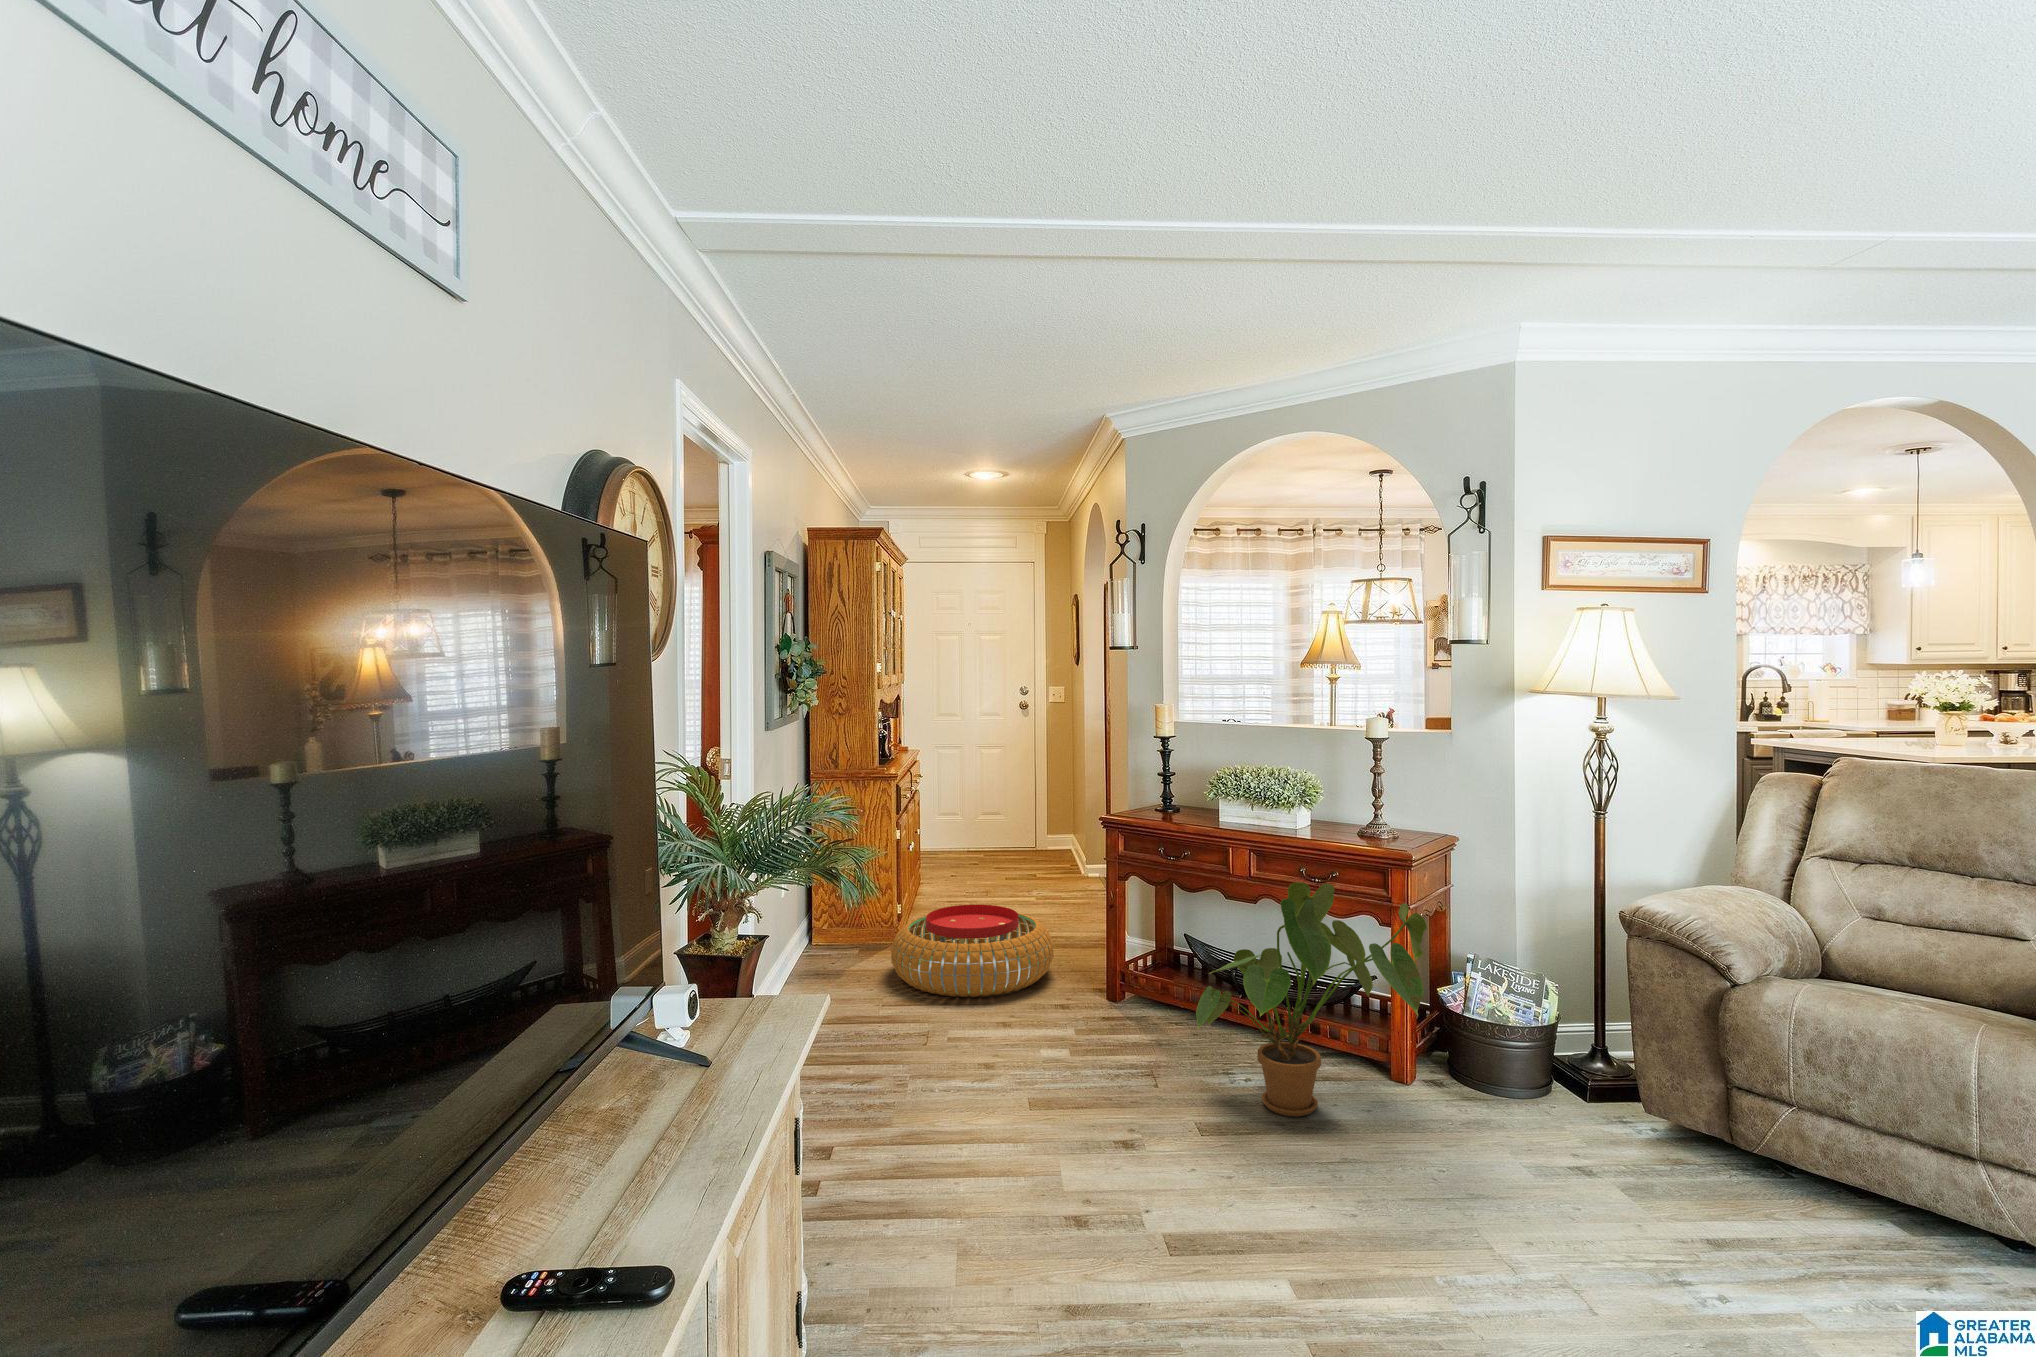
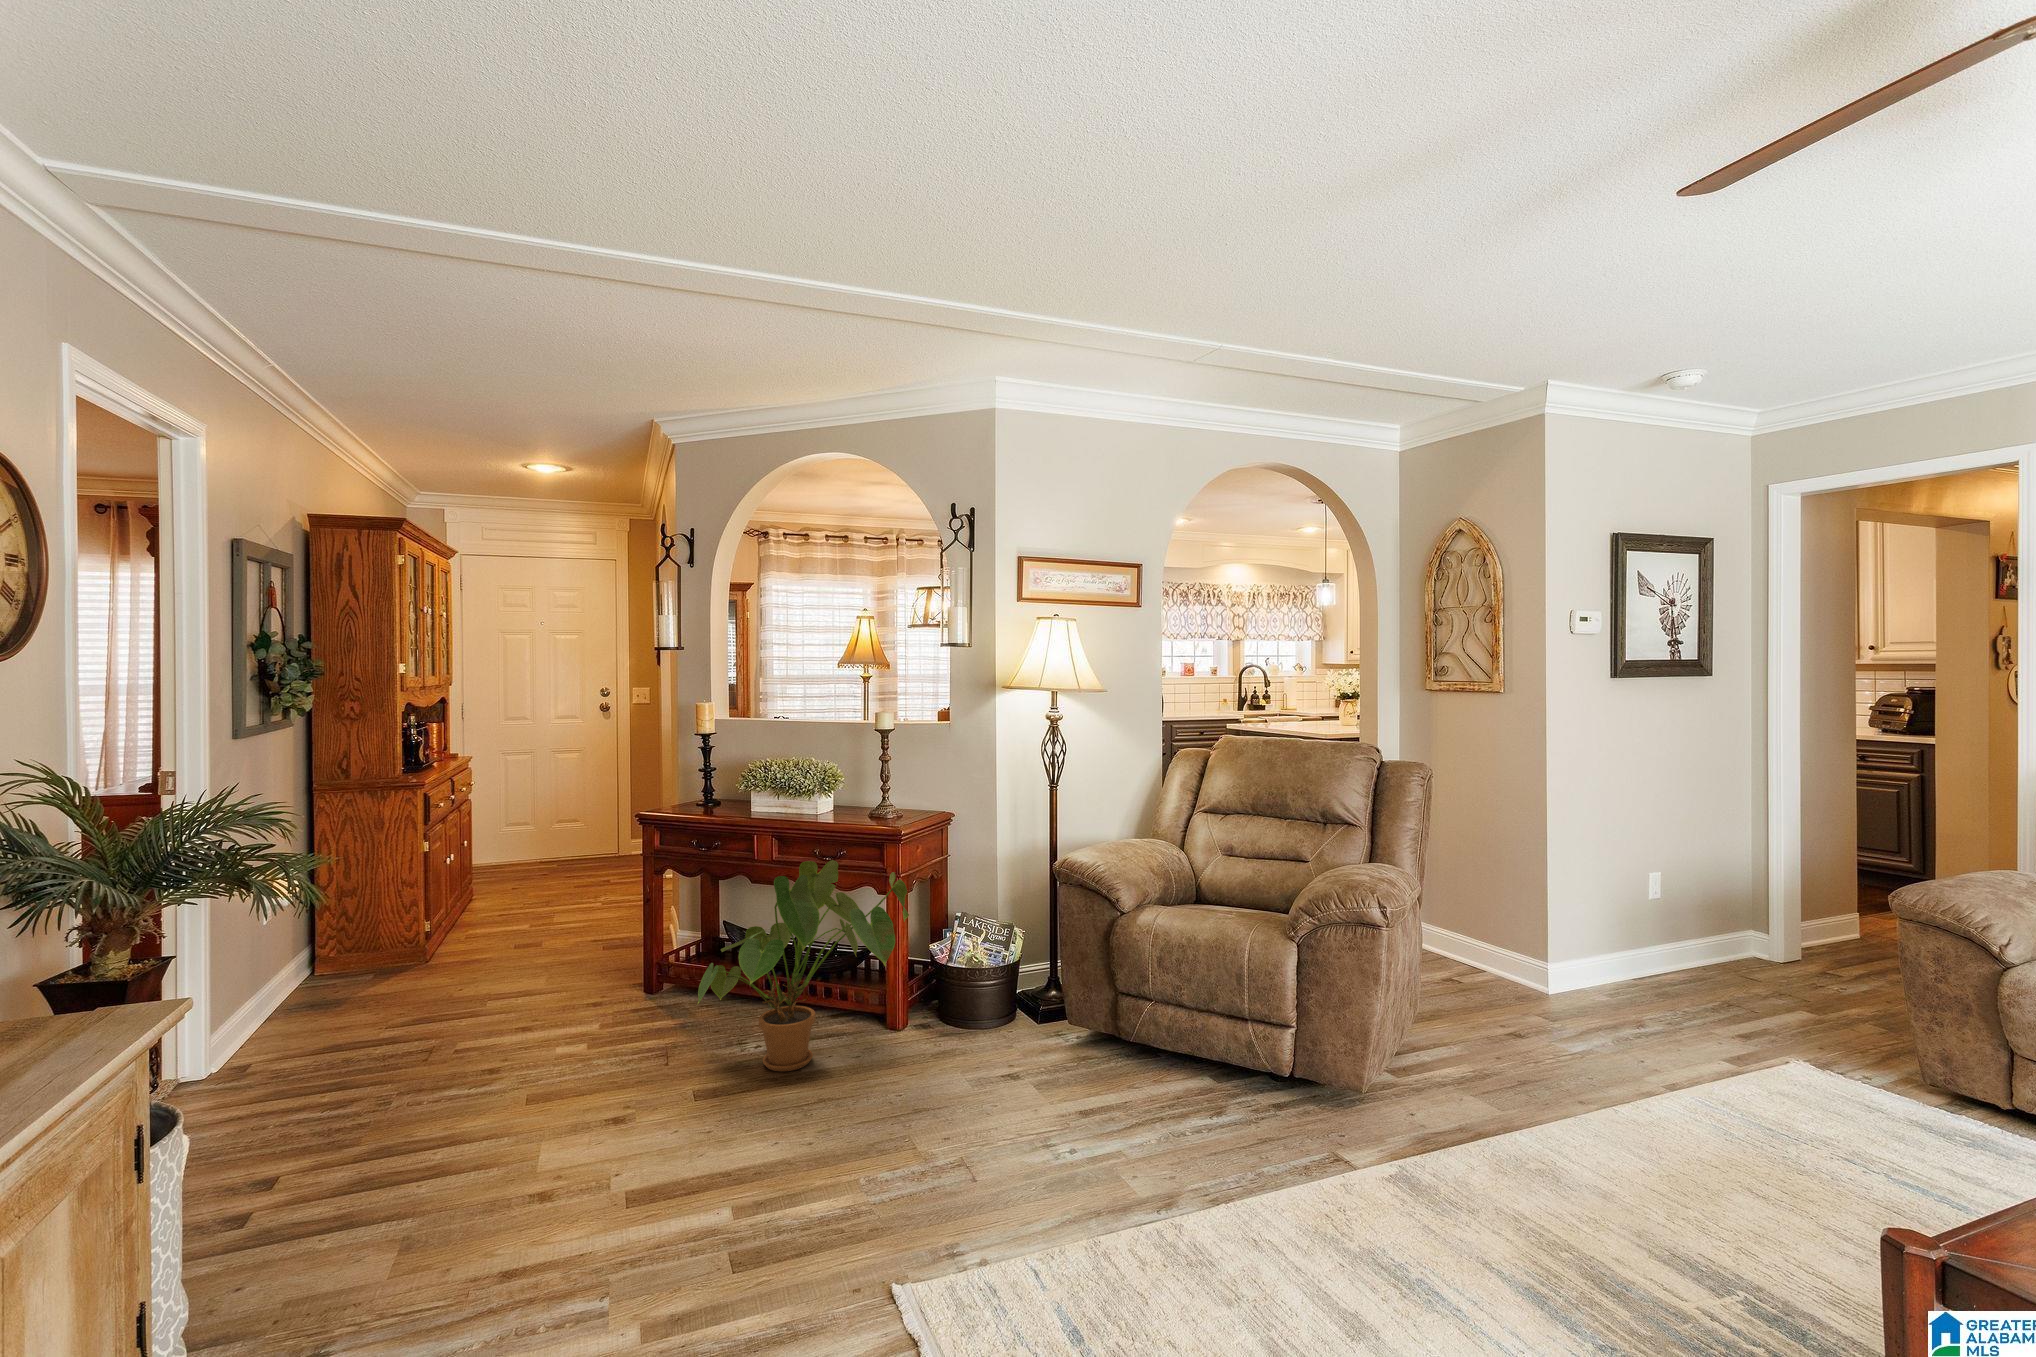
pouf: present [891,905,1054,997] -> none [406,911,597,1008]

